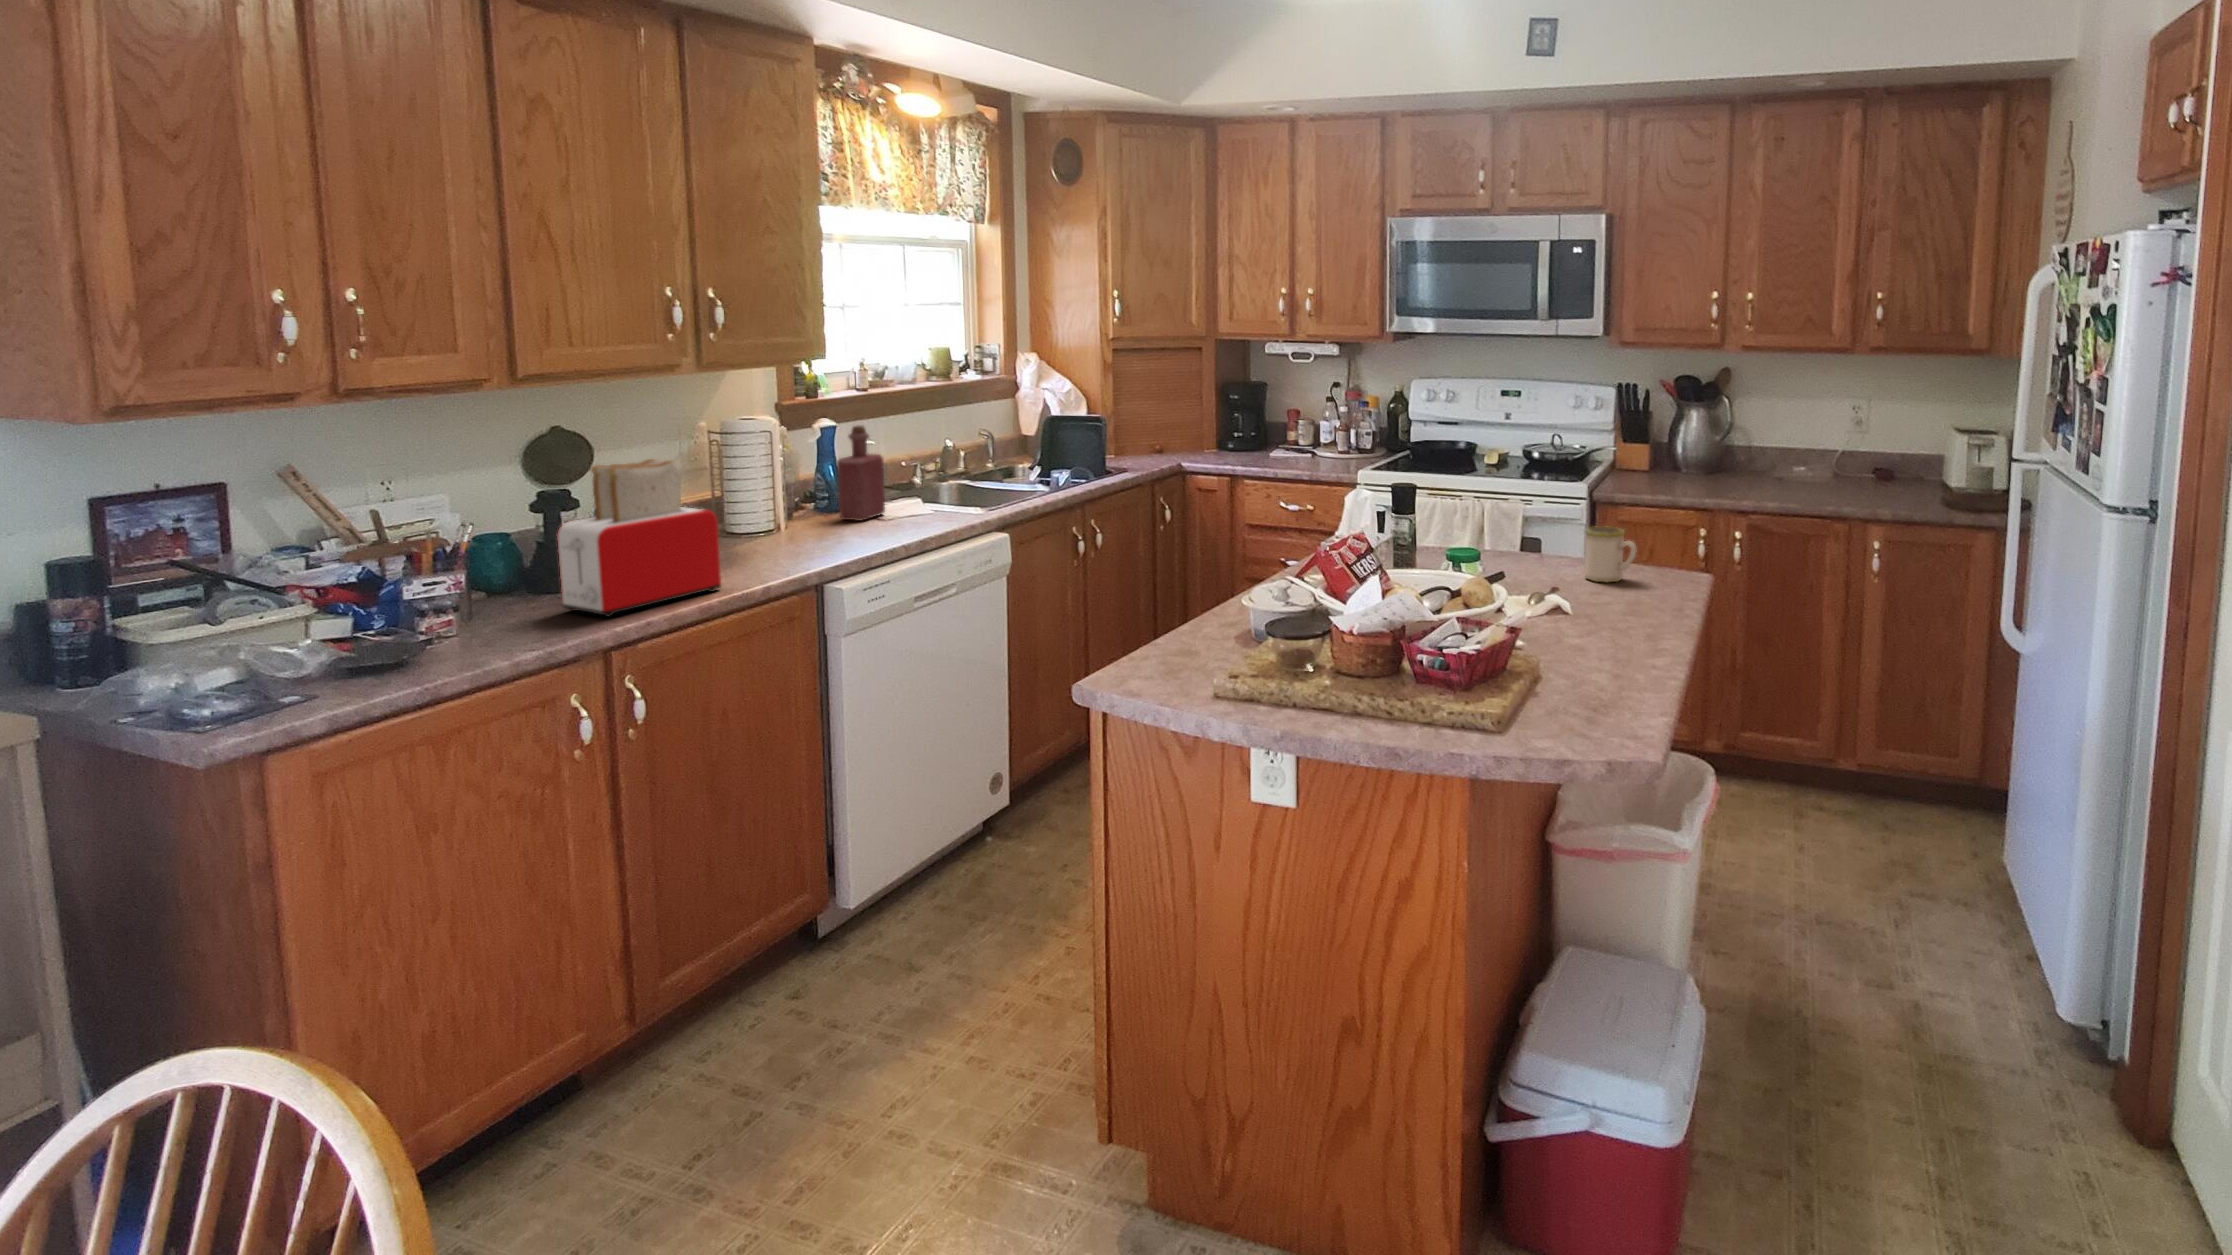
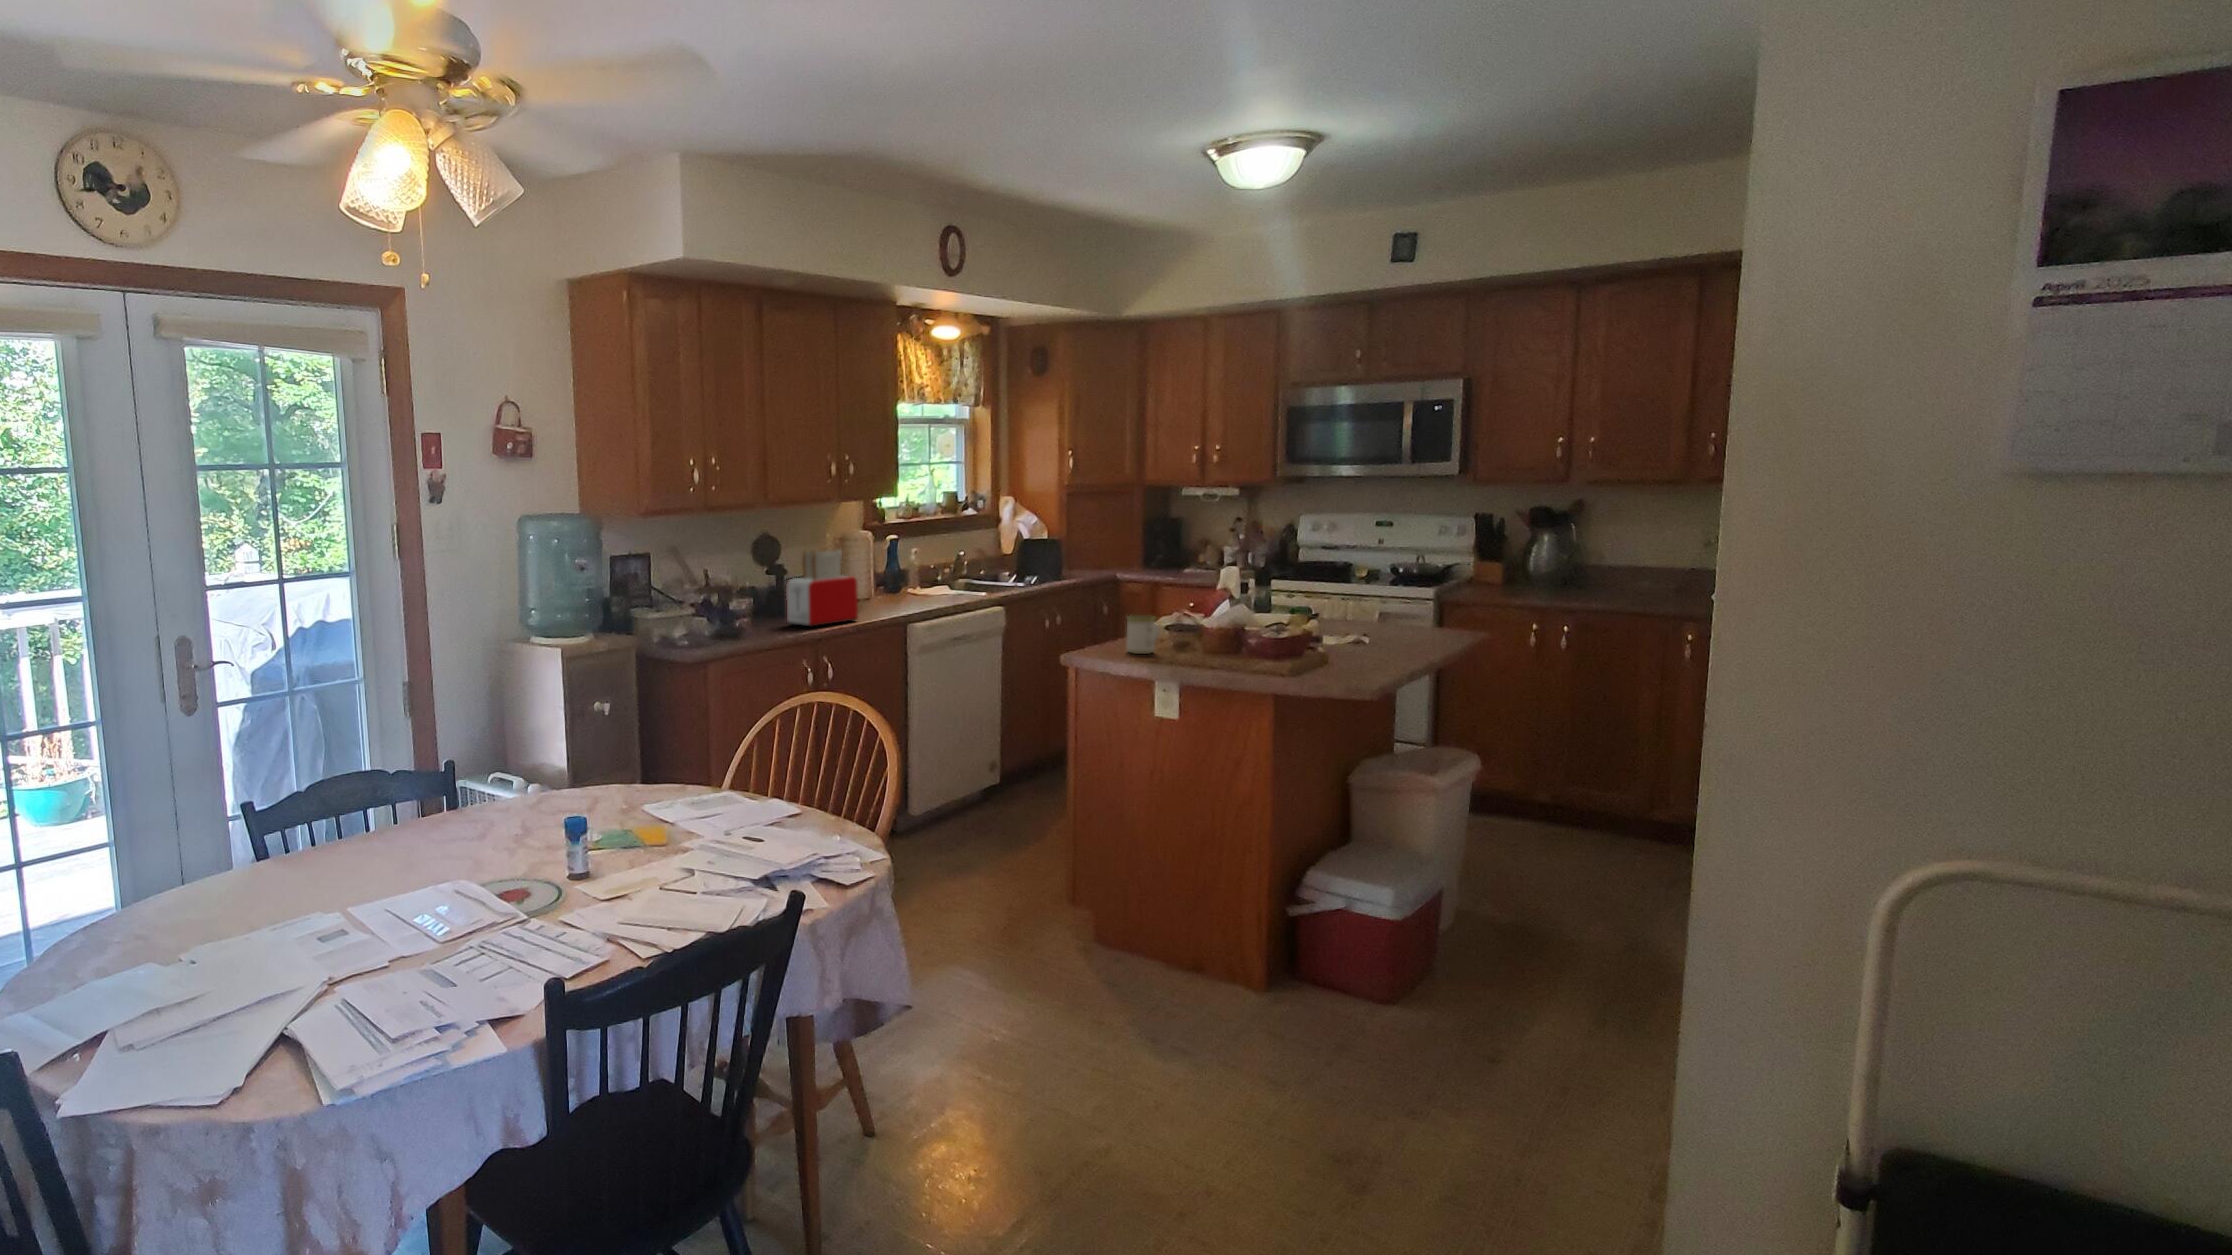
bottle: present [837,426,885,521] -> none [900,539,926,597]
mug: present [1585,526,1637,582] -> present [1126,615,1159,654]

